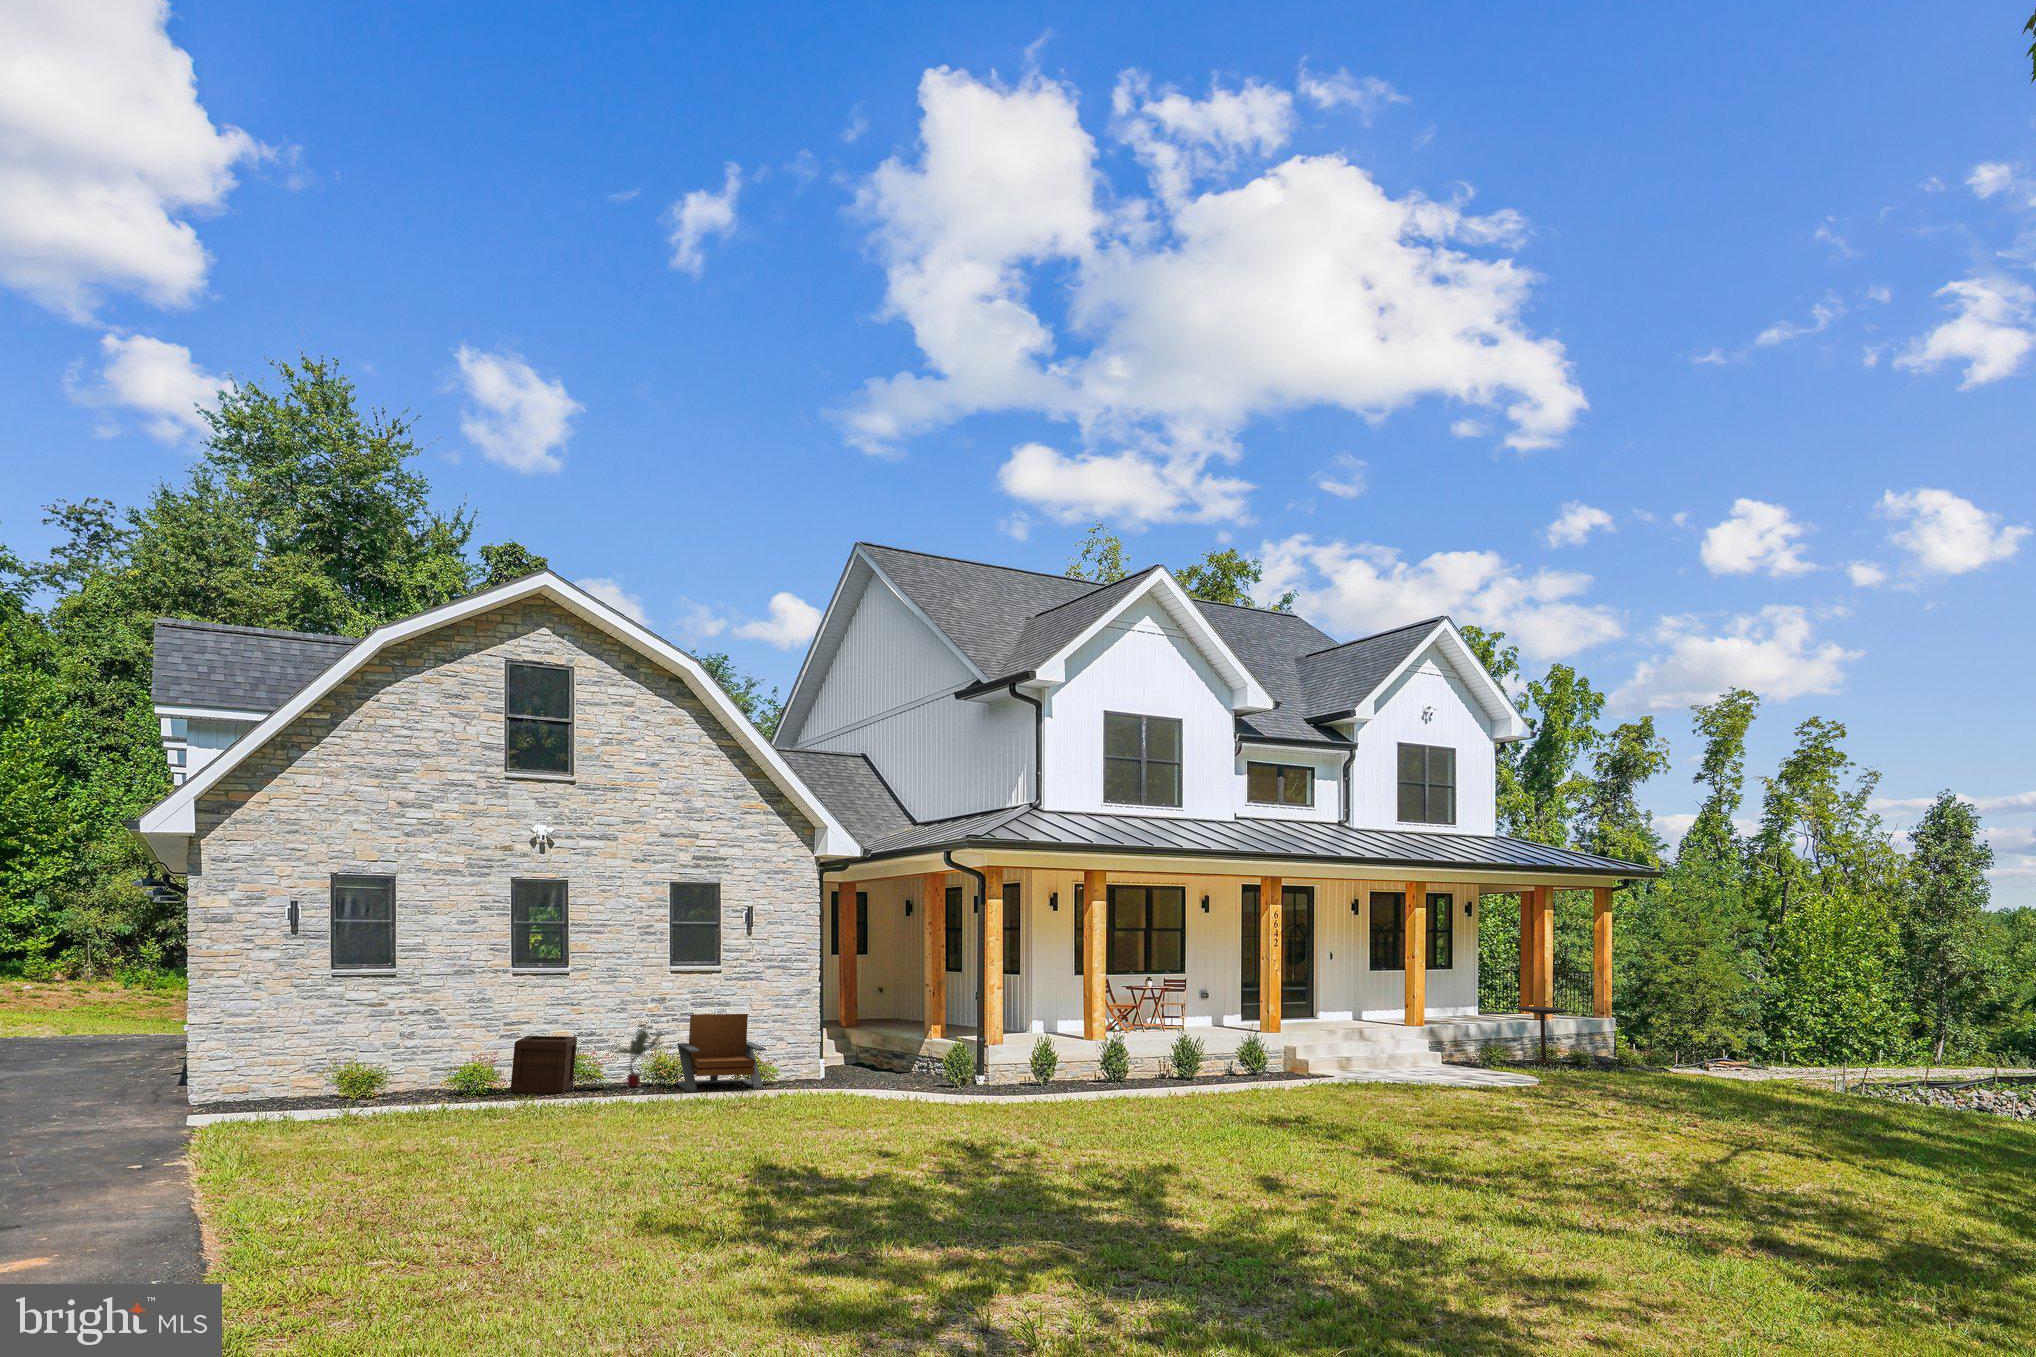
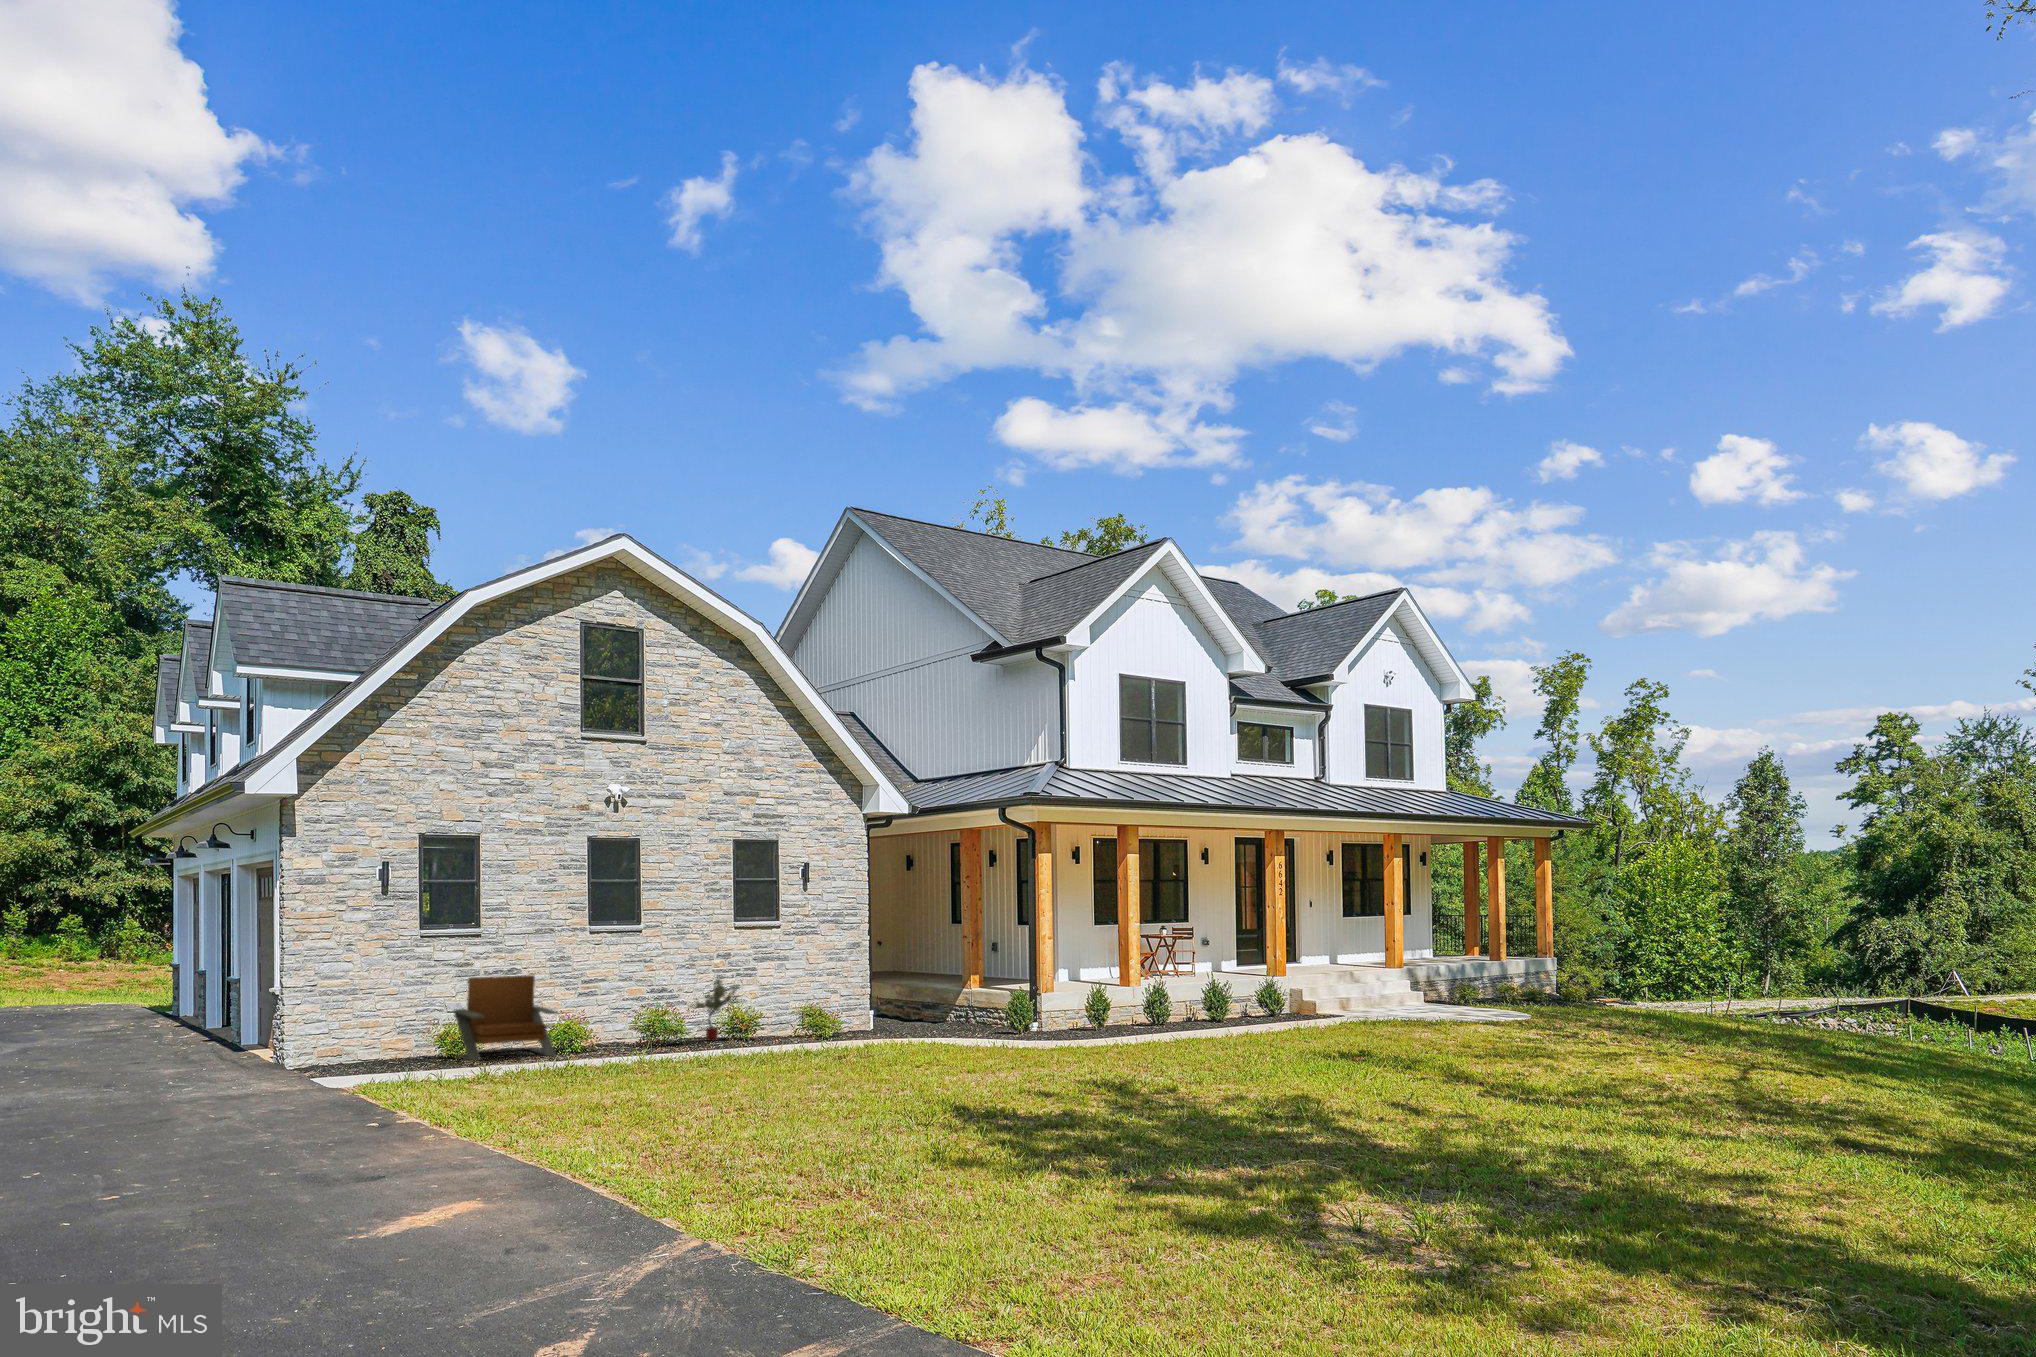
pedestal table: present [1517,1006,1568,1063] -> none [1475,949,1522,1000]
lounge chair: present [675,1014,766,1091] -> present [453,975,558,1061]
wooden crate: present [510,1036,577,1094] -> none [603,993,657,1049]

